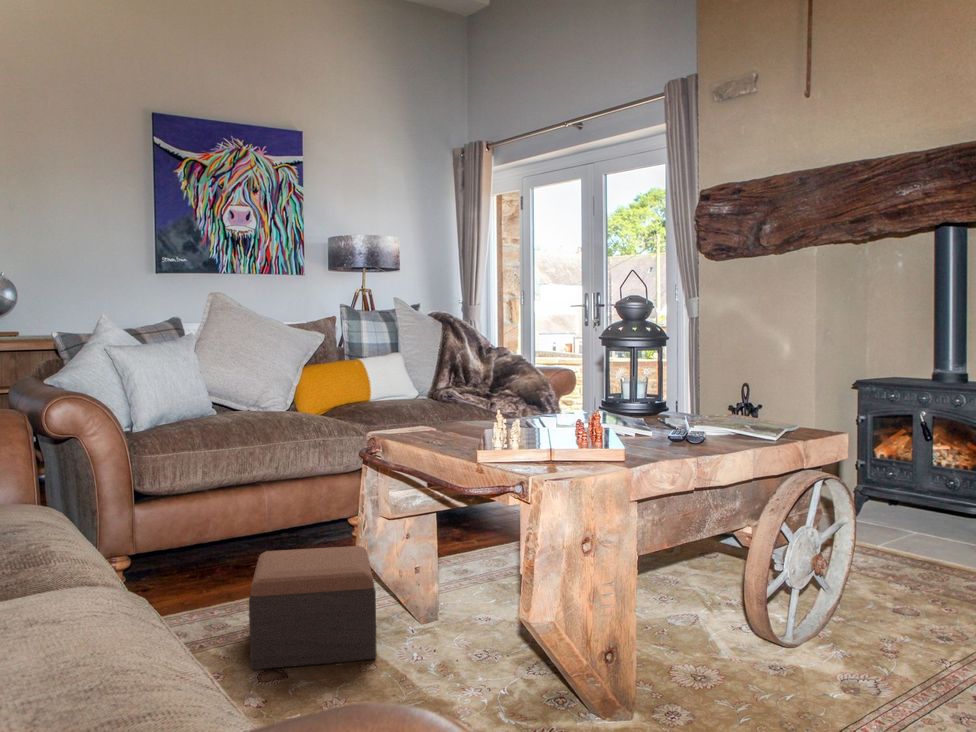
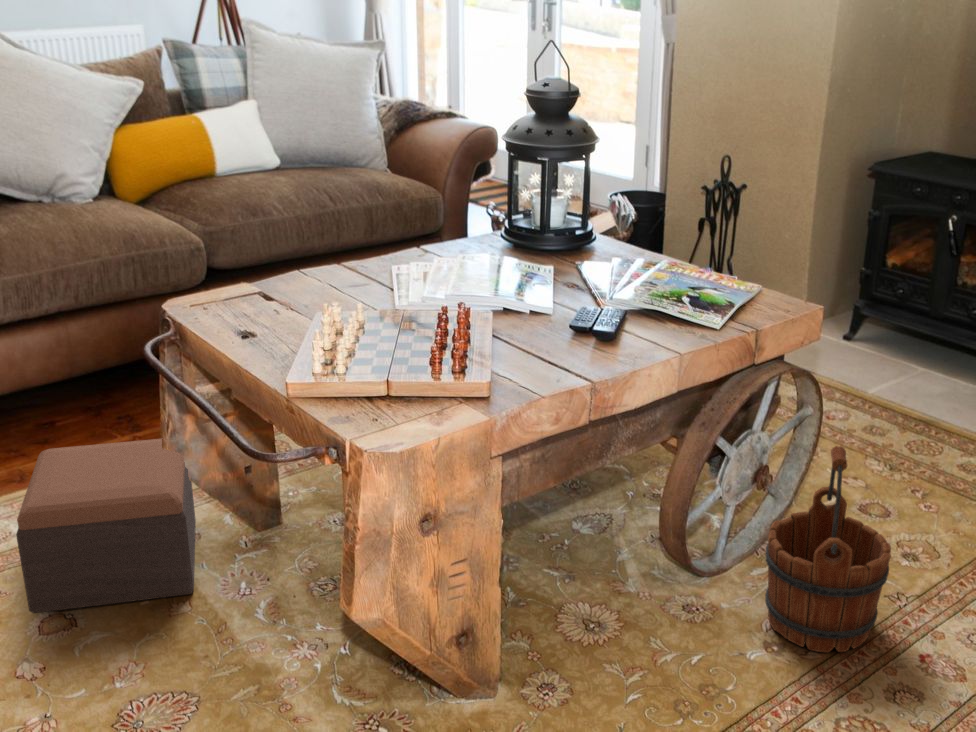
wooden bucket: none [833,523,936,694] -> present [765,446,891,652]

